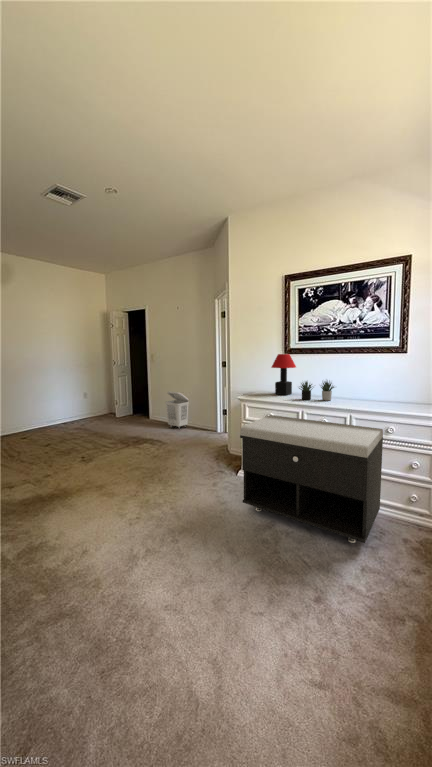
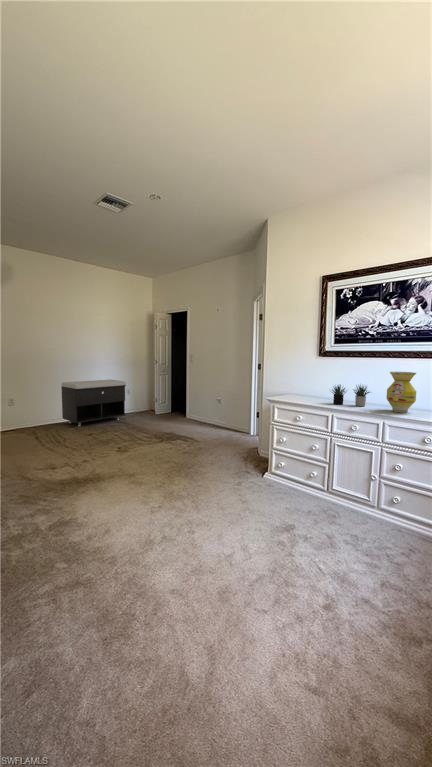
table lamp: present [272,354,296,395] -> none [304,356,331,399]
vase: none [351,367,378,405] -> present [386,372,416,413]
laundry basket: present [165,391,189,429] -> none [201,391,224,429]
storage bench: present [240,415,383,543] -> present [61,380,126,426]

